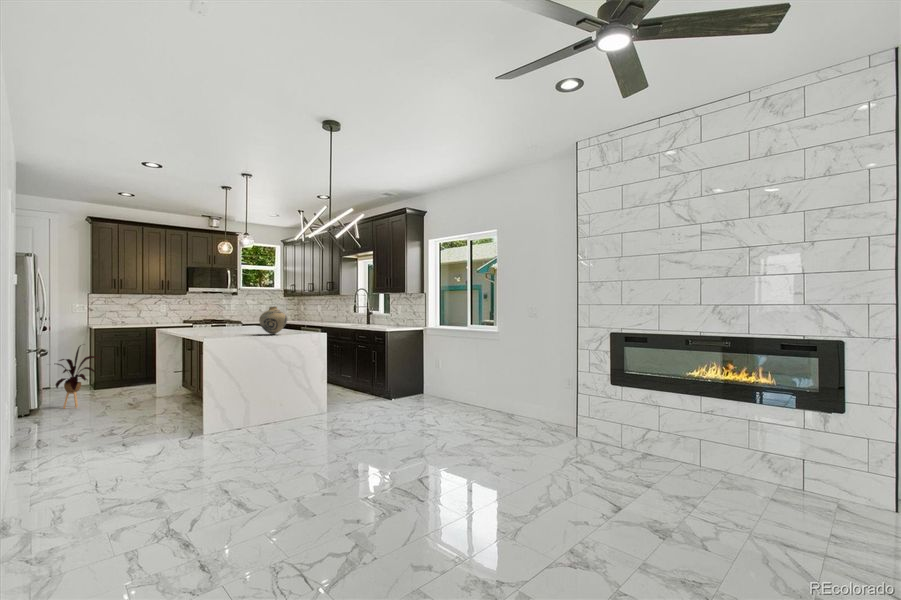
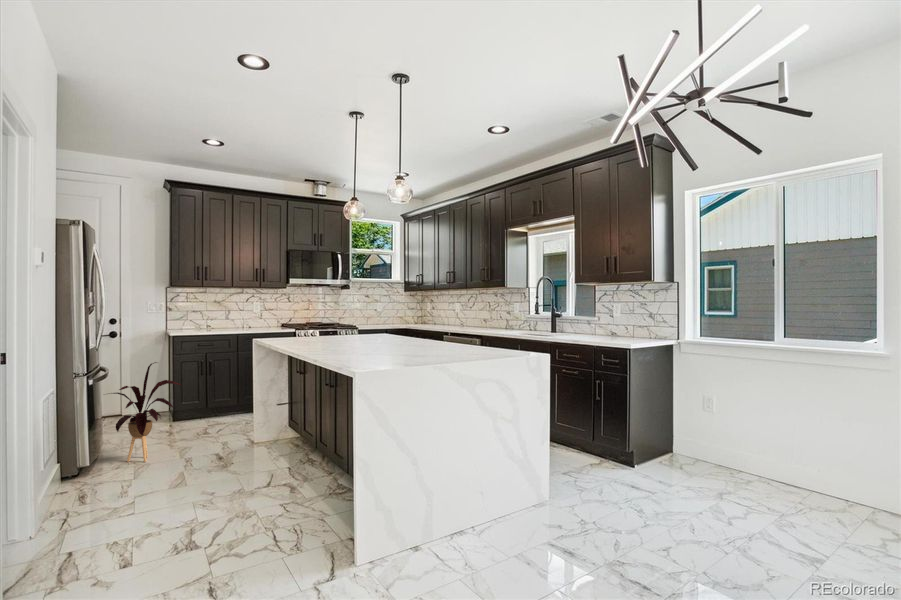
vase: present [259,307,287,335] -> none [435,304,482,355]

